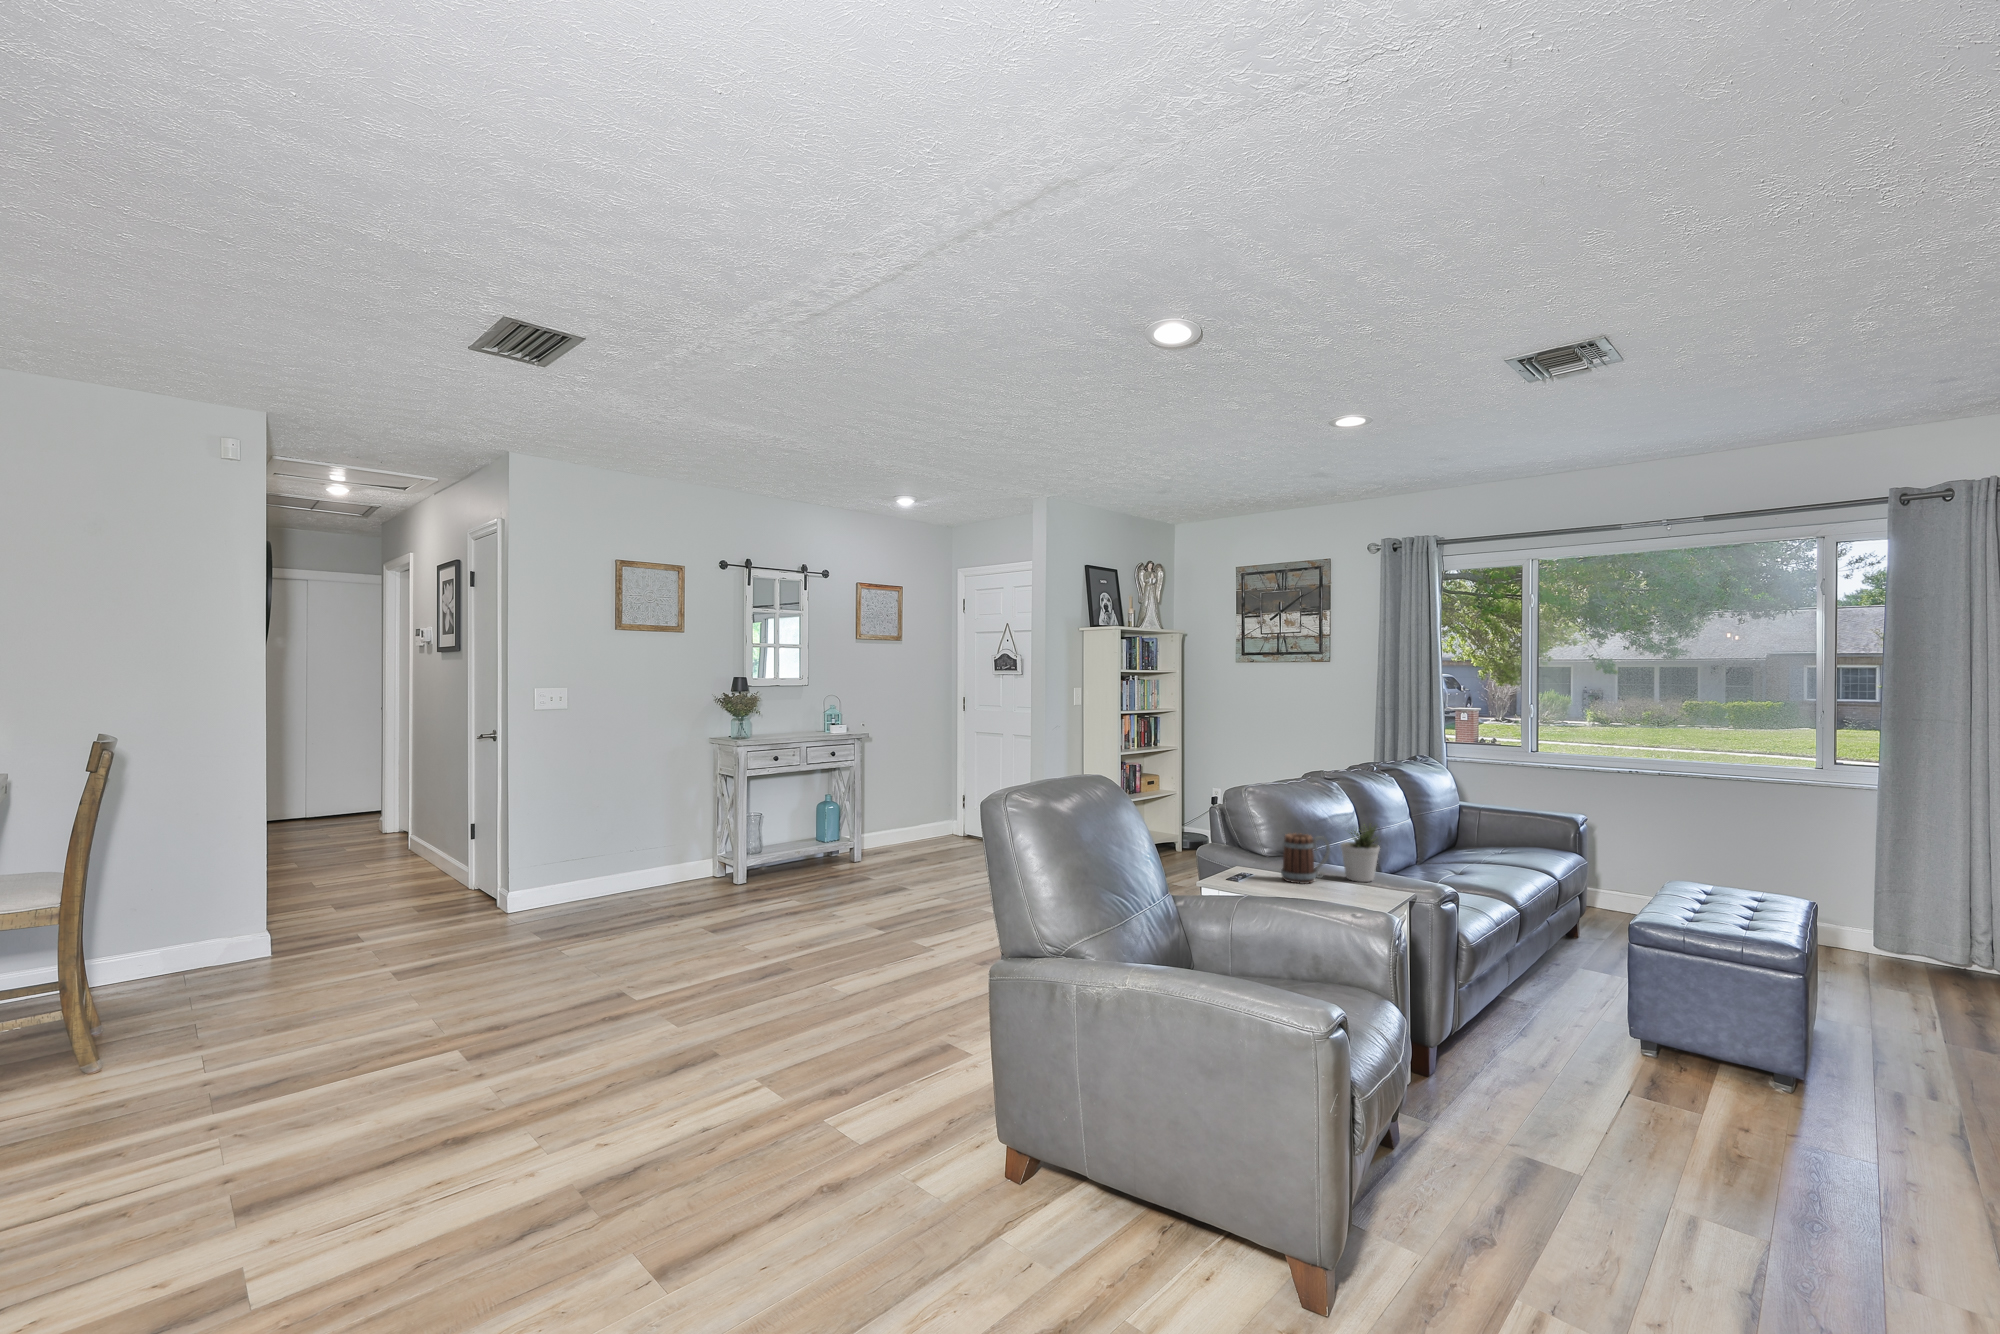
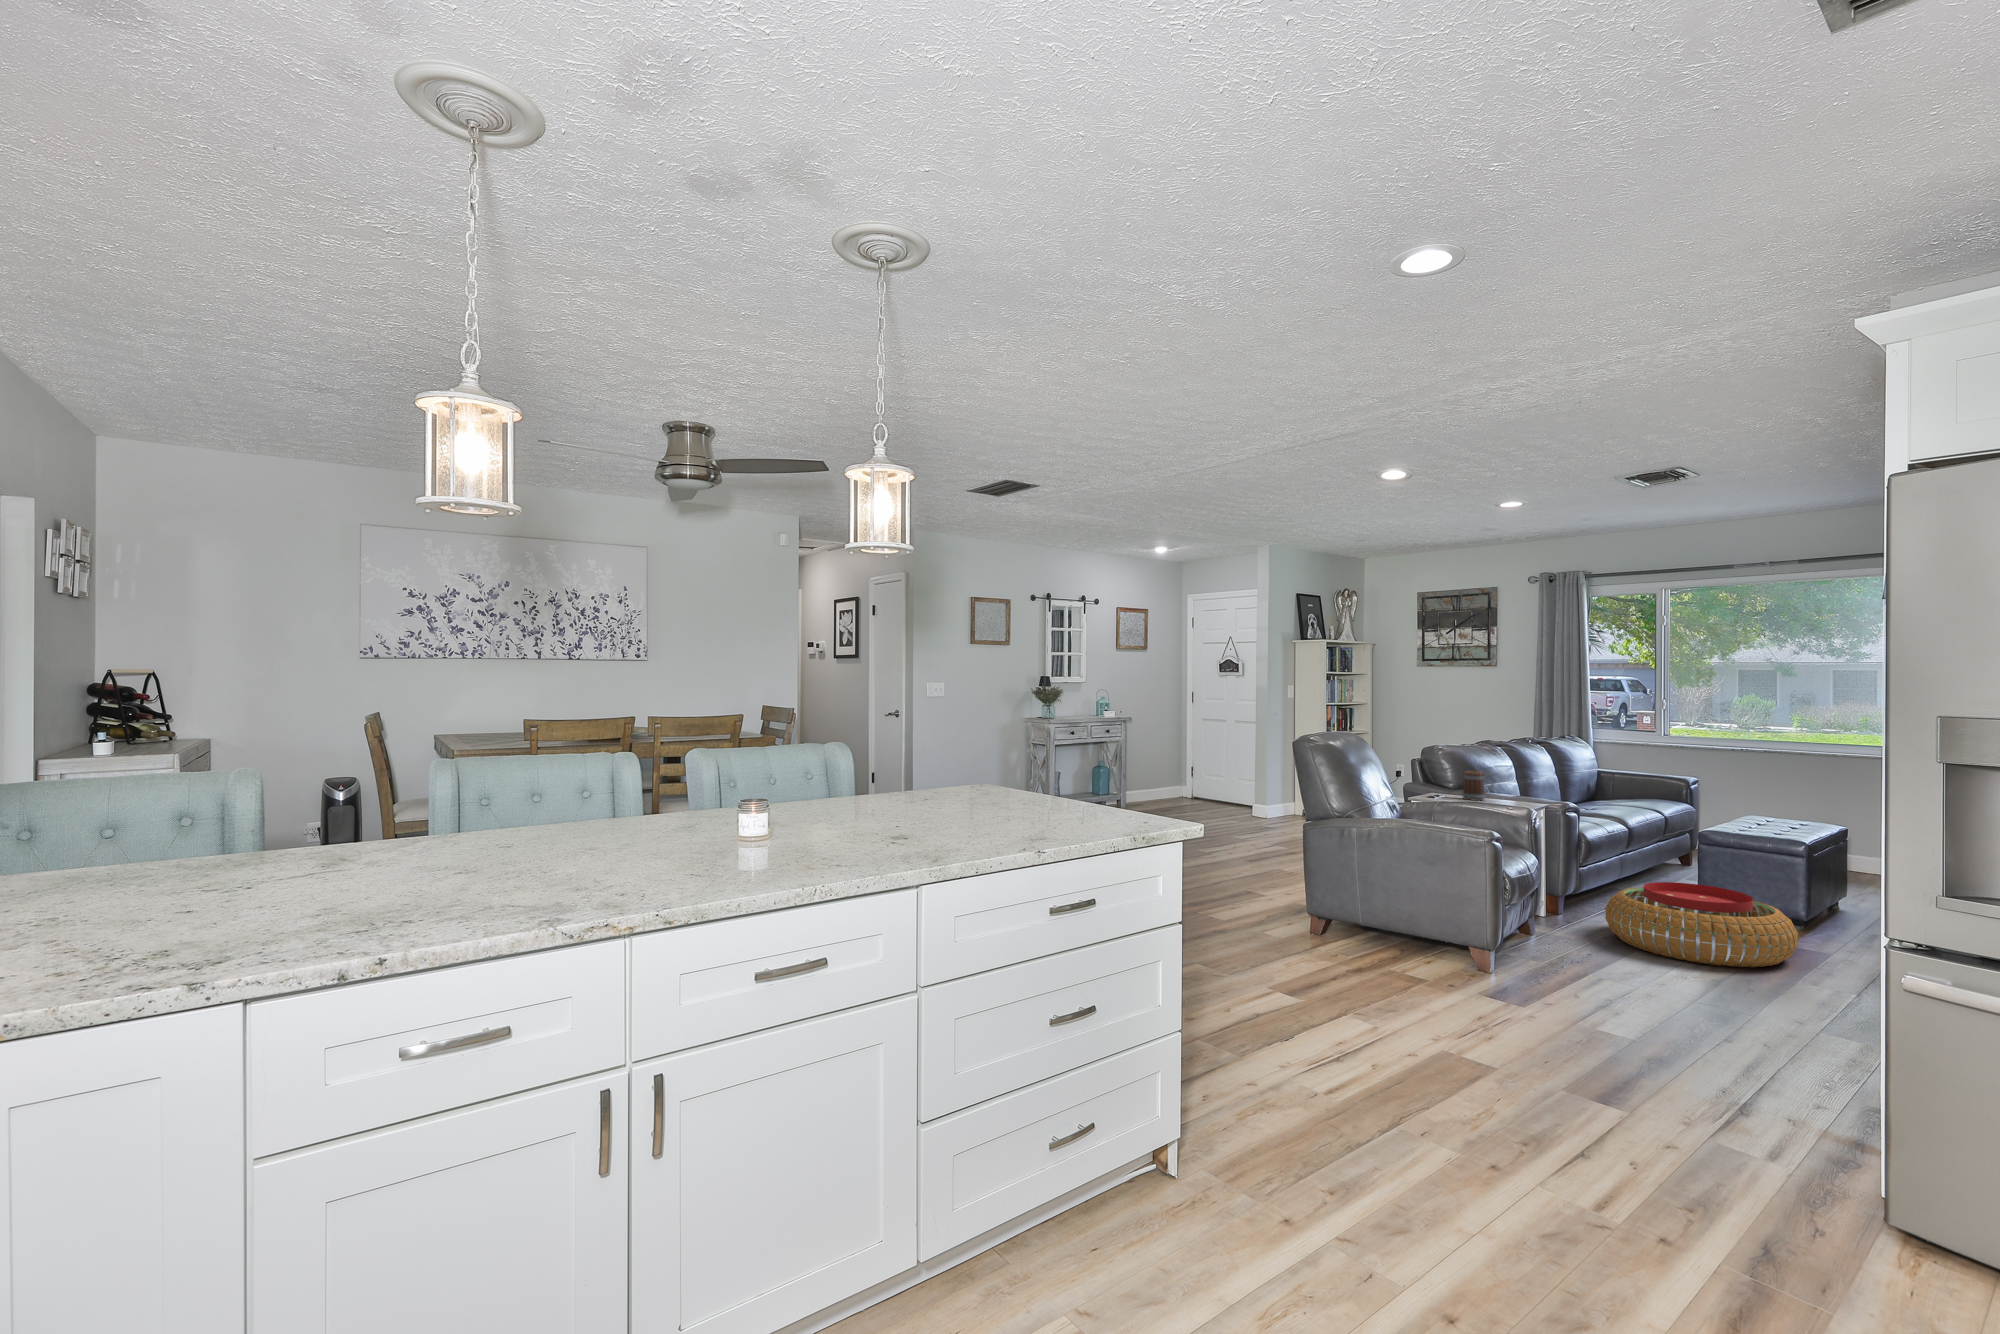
potted plant: present [1340,827,1380,882] -> none [1502,765,1529,803]
pouf: none [1503,1021,1822,1204] -> present [1605,882,1798,967]

